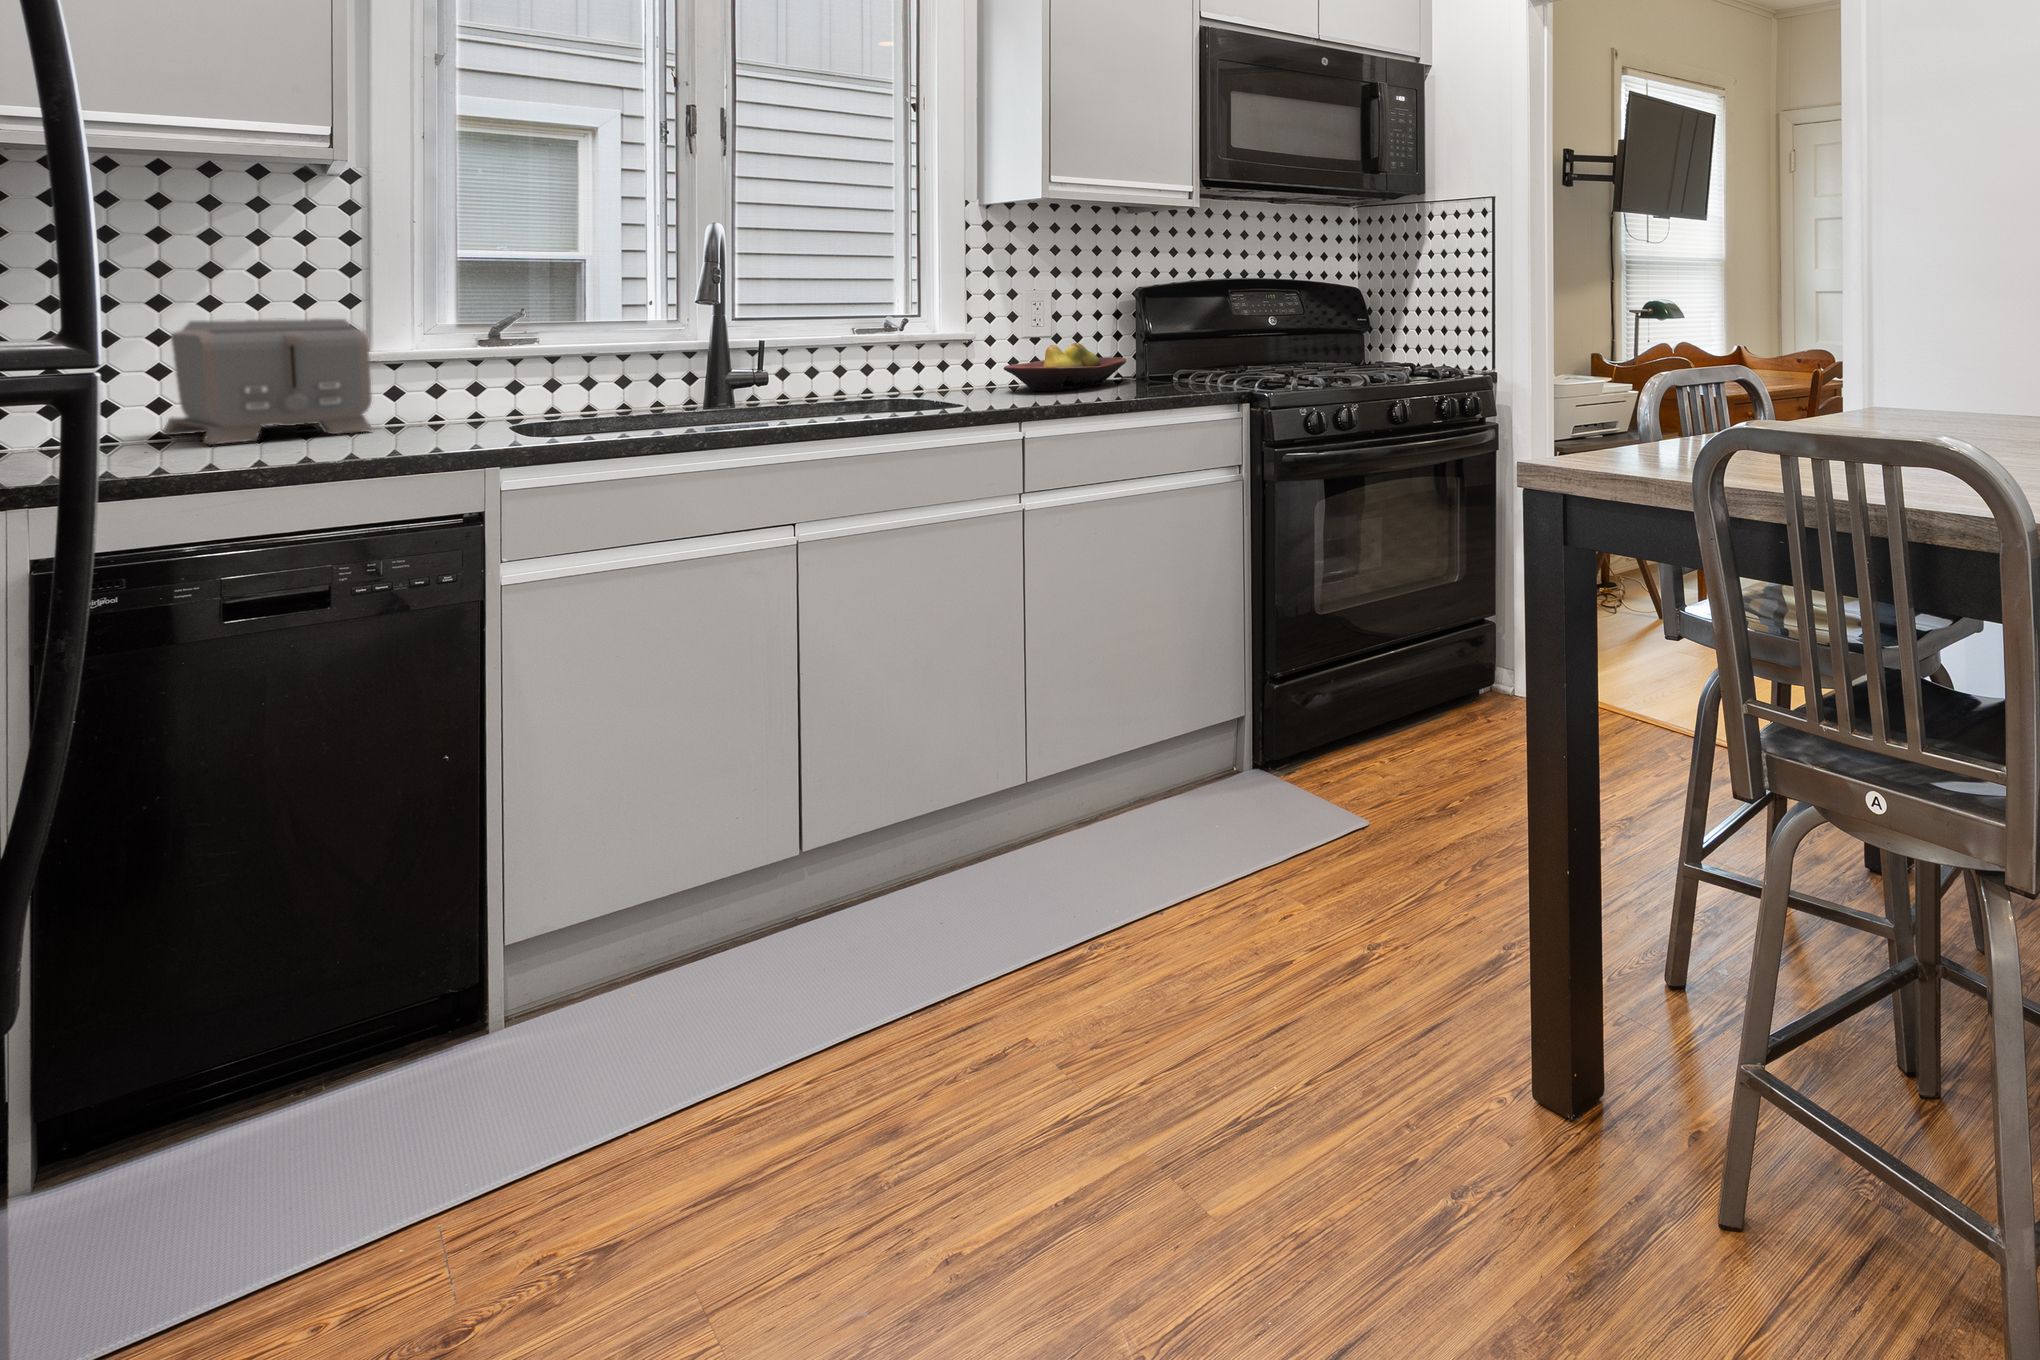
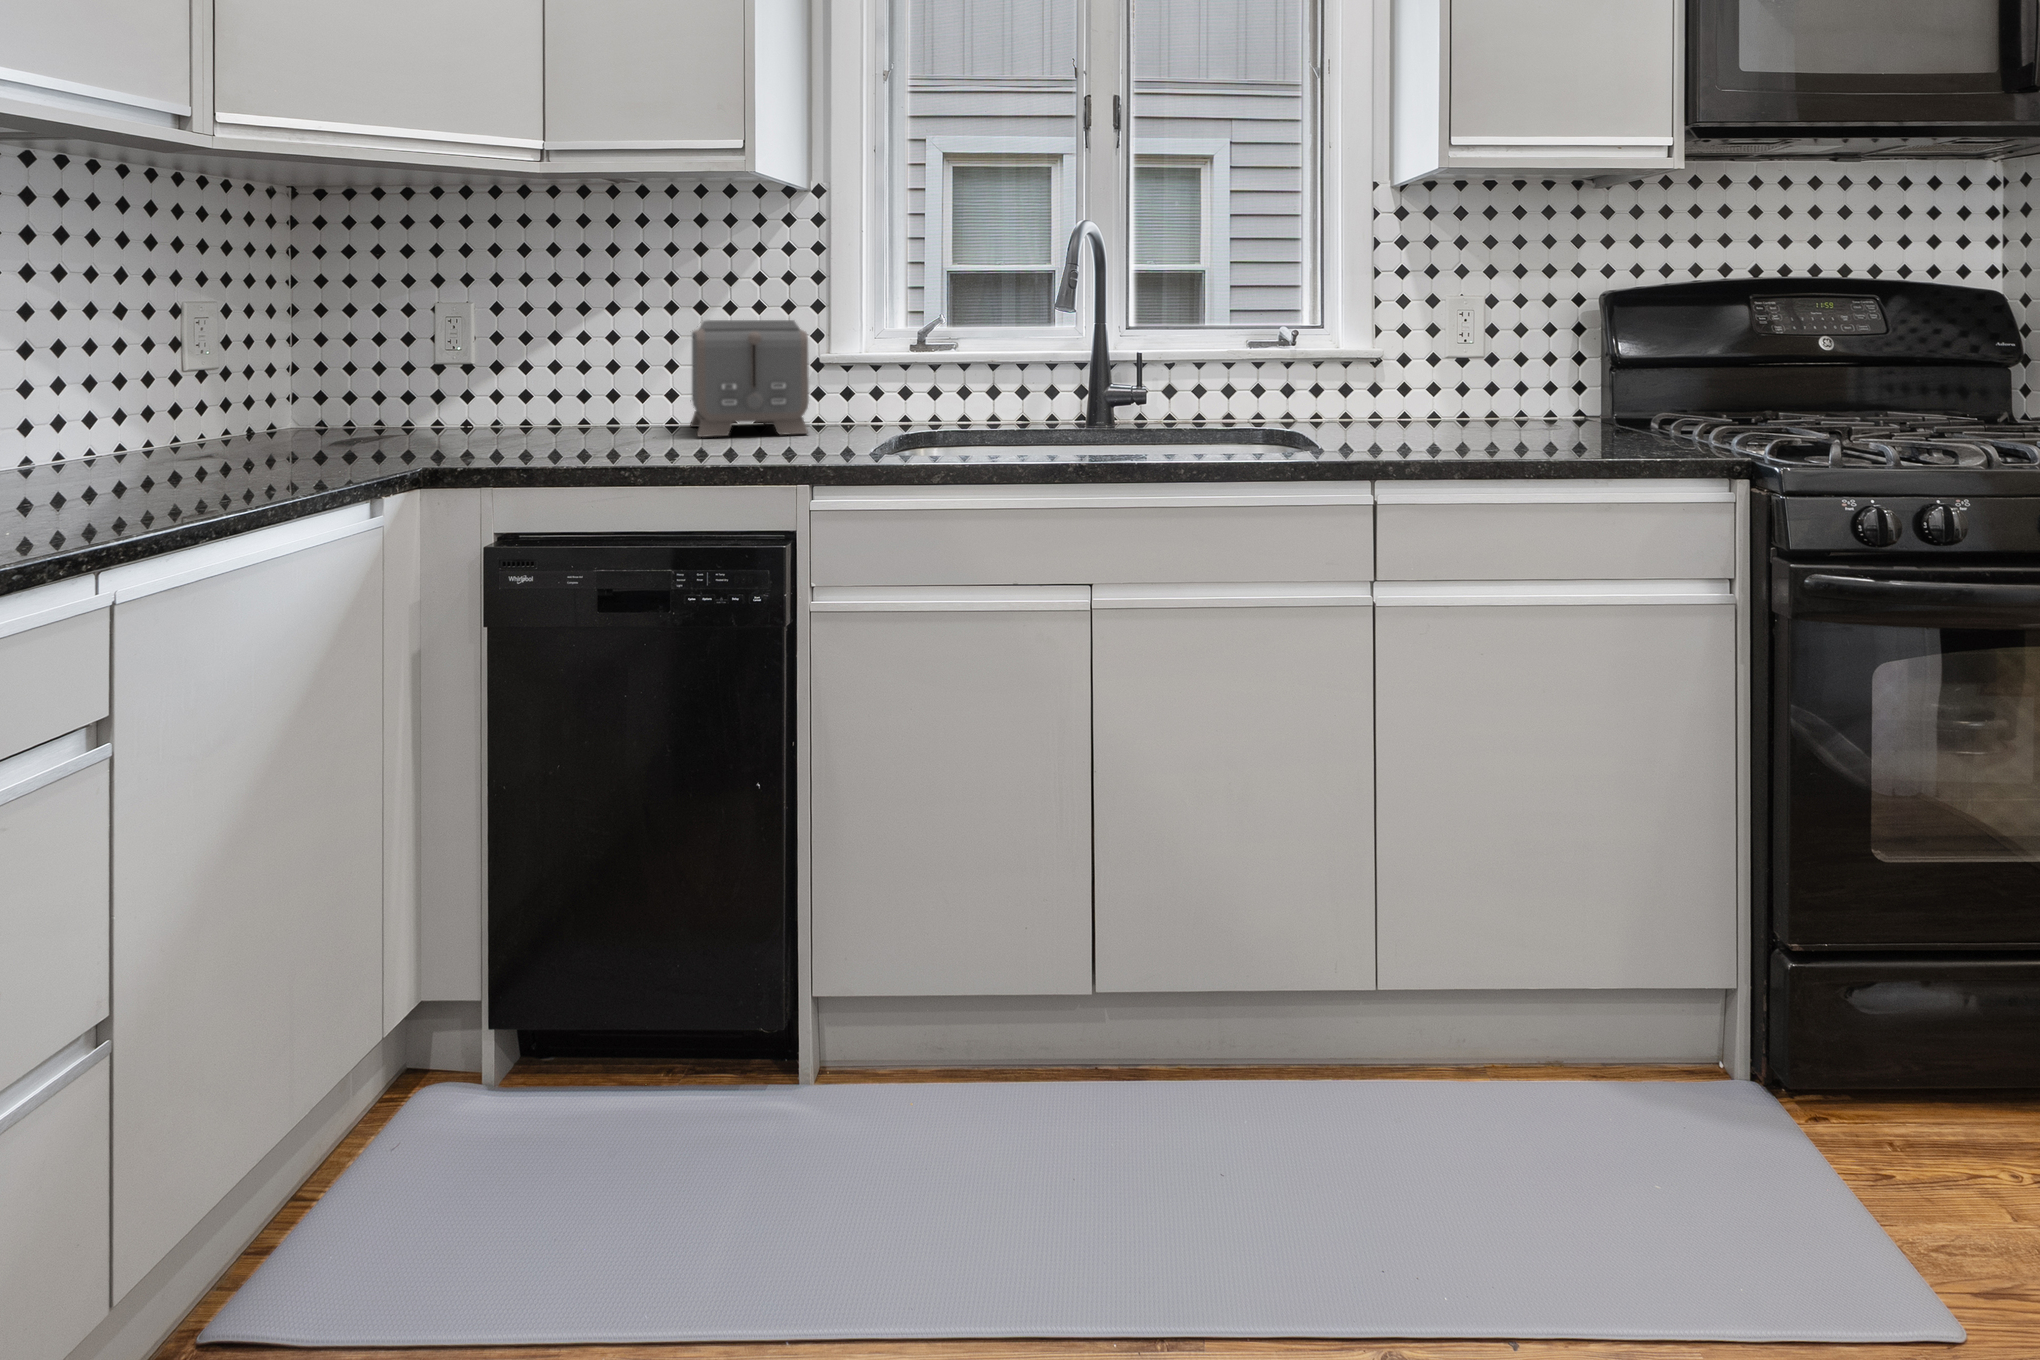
fruit bowl: present [1004,343,1126,391] -> none [1404,371,1582,438]

